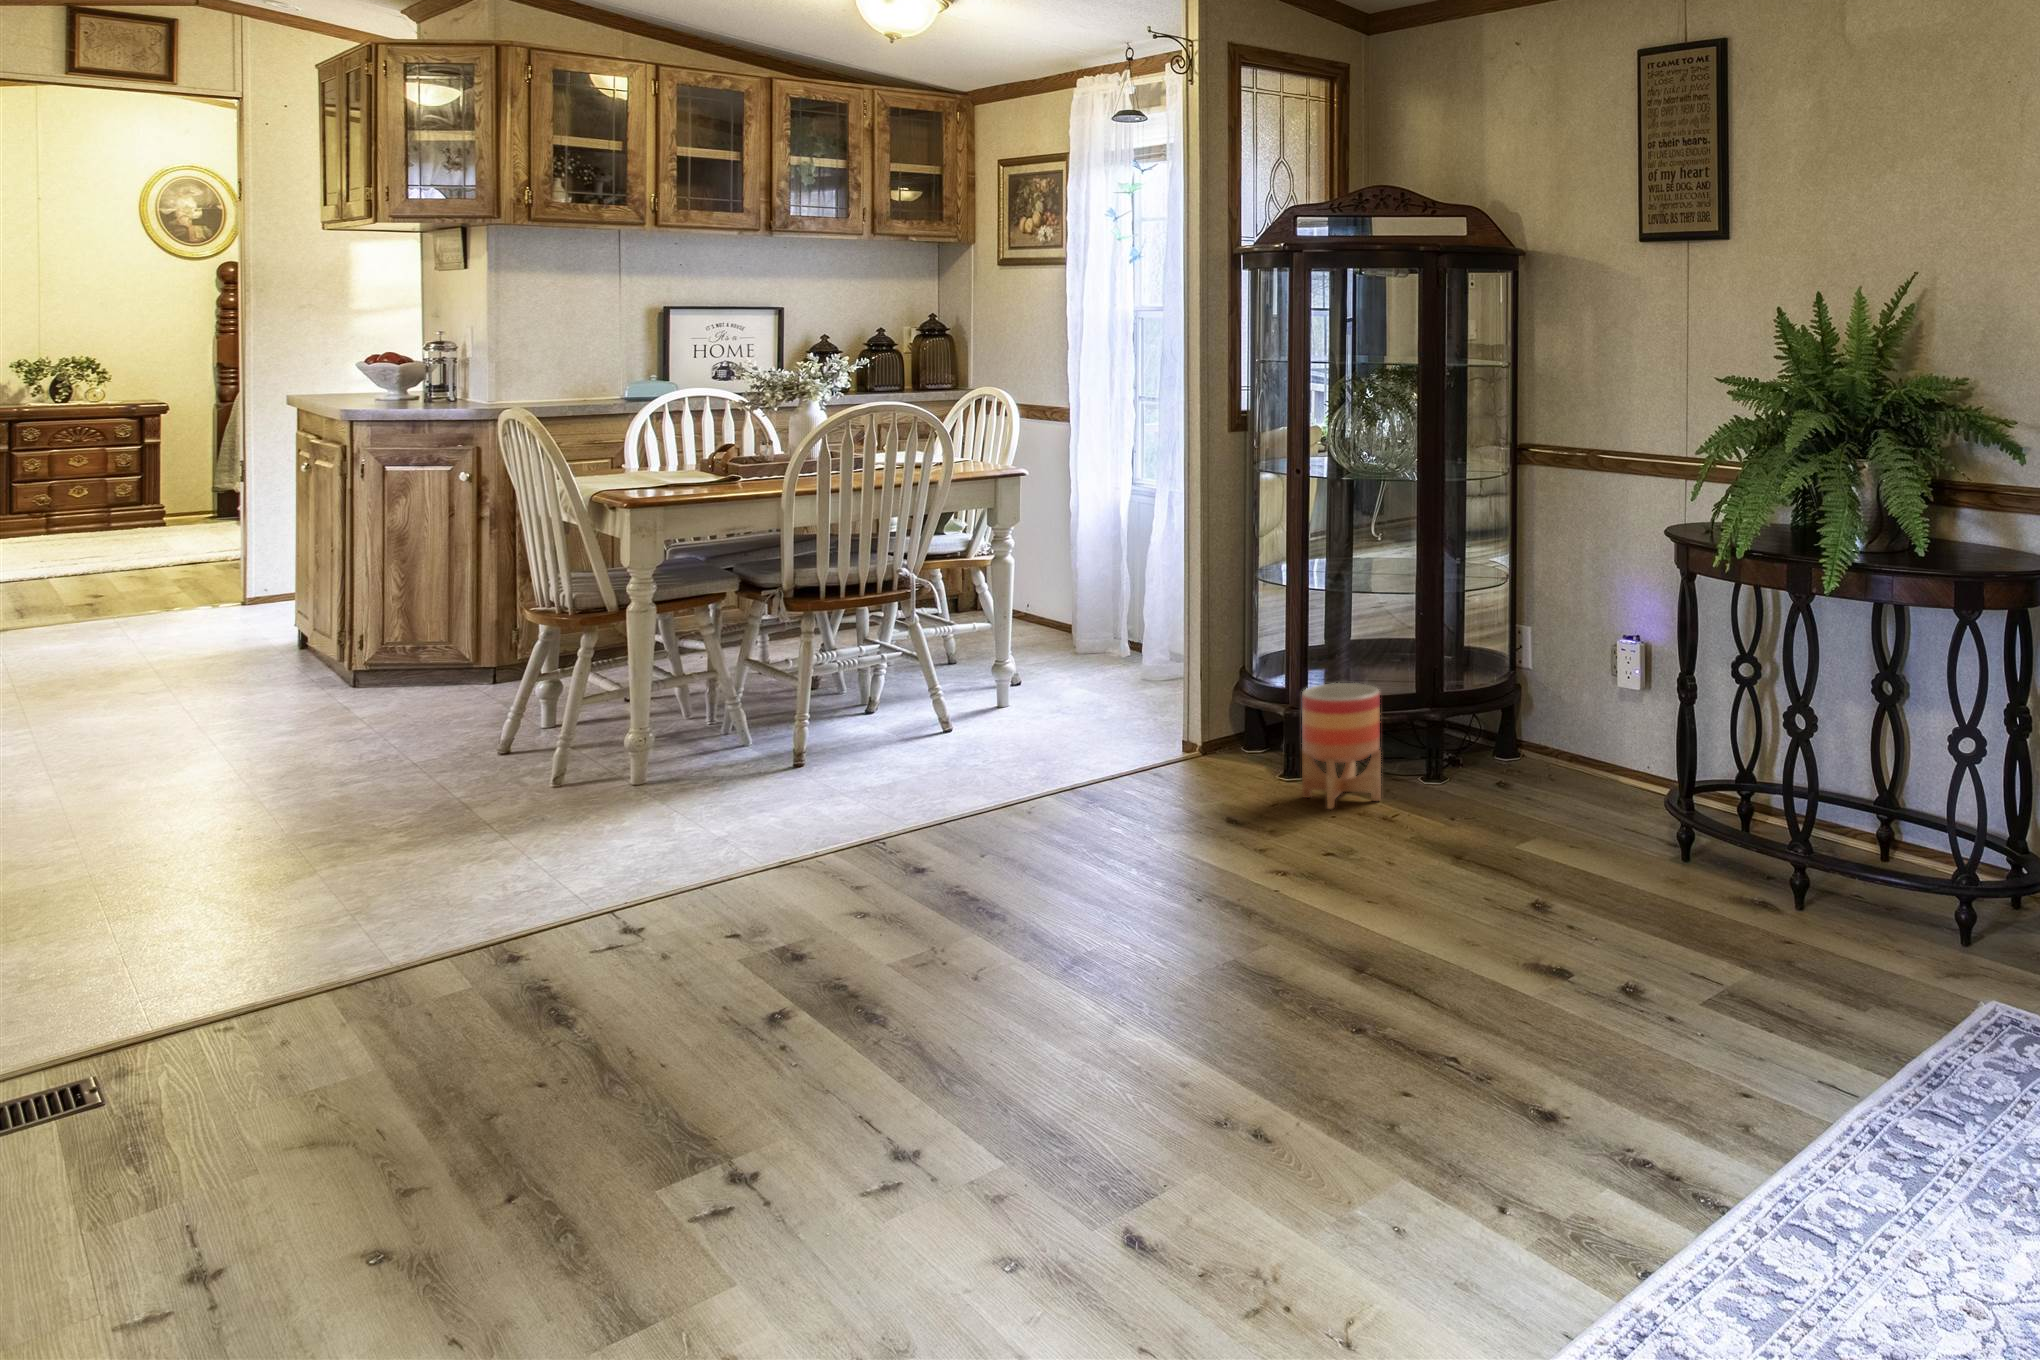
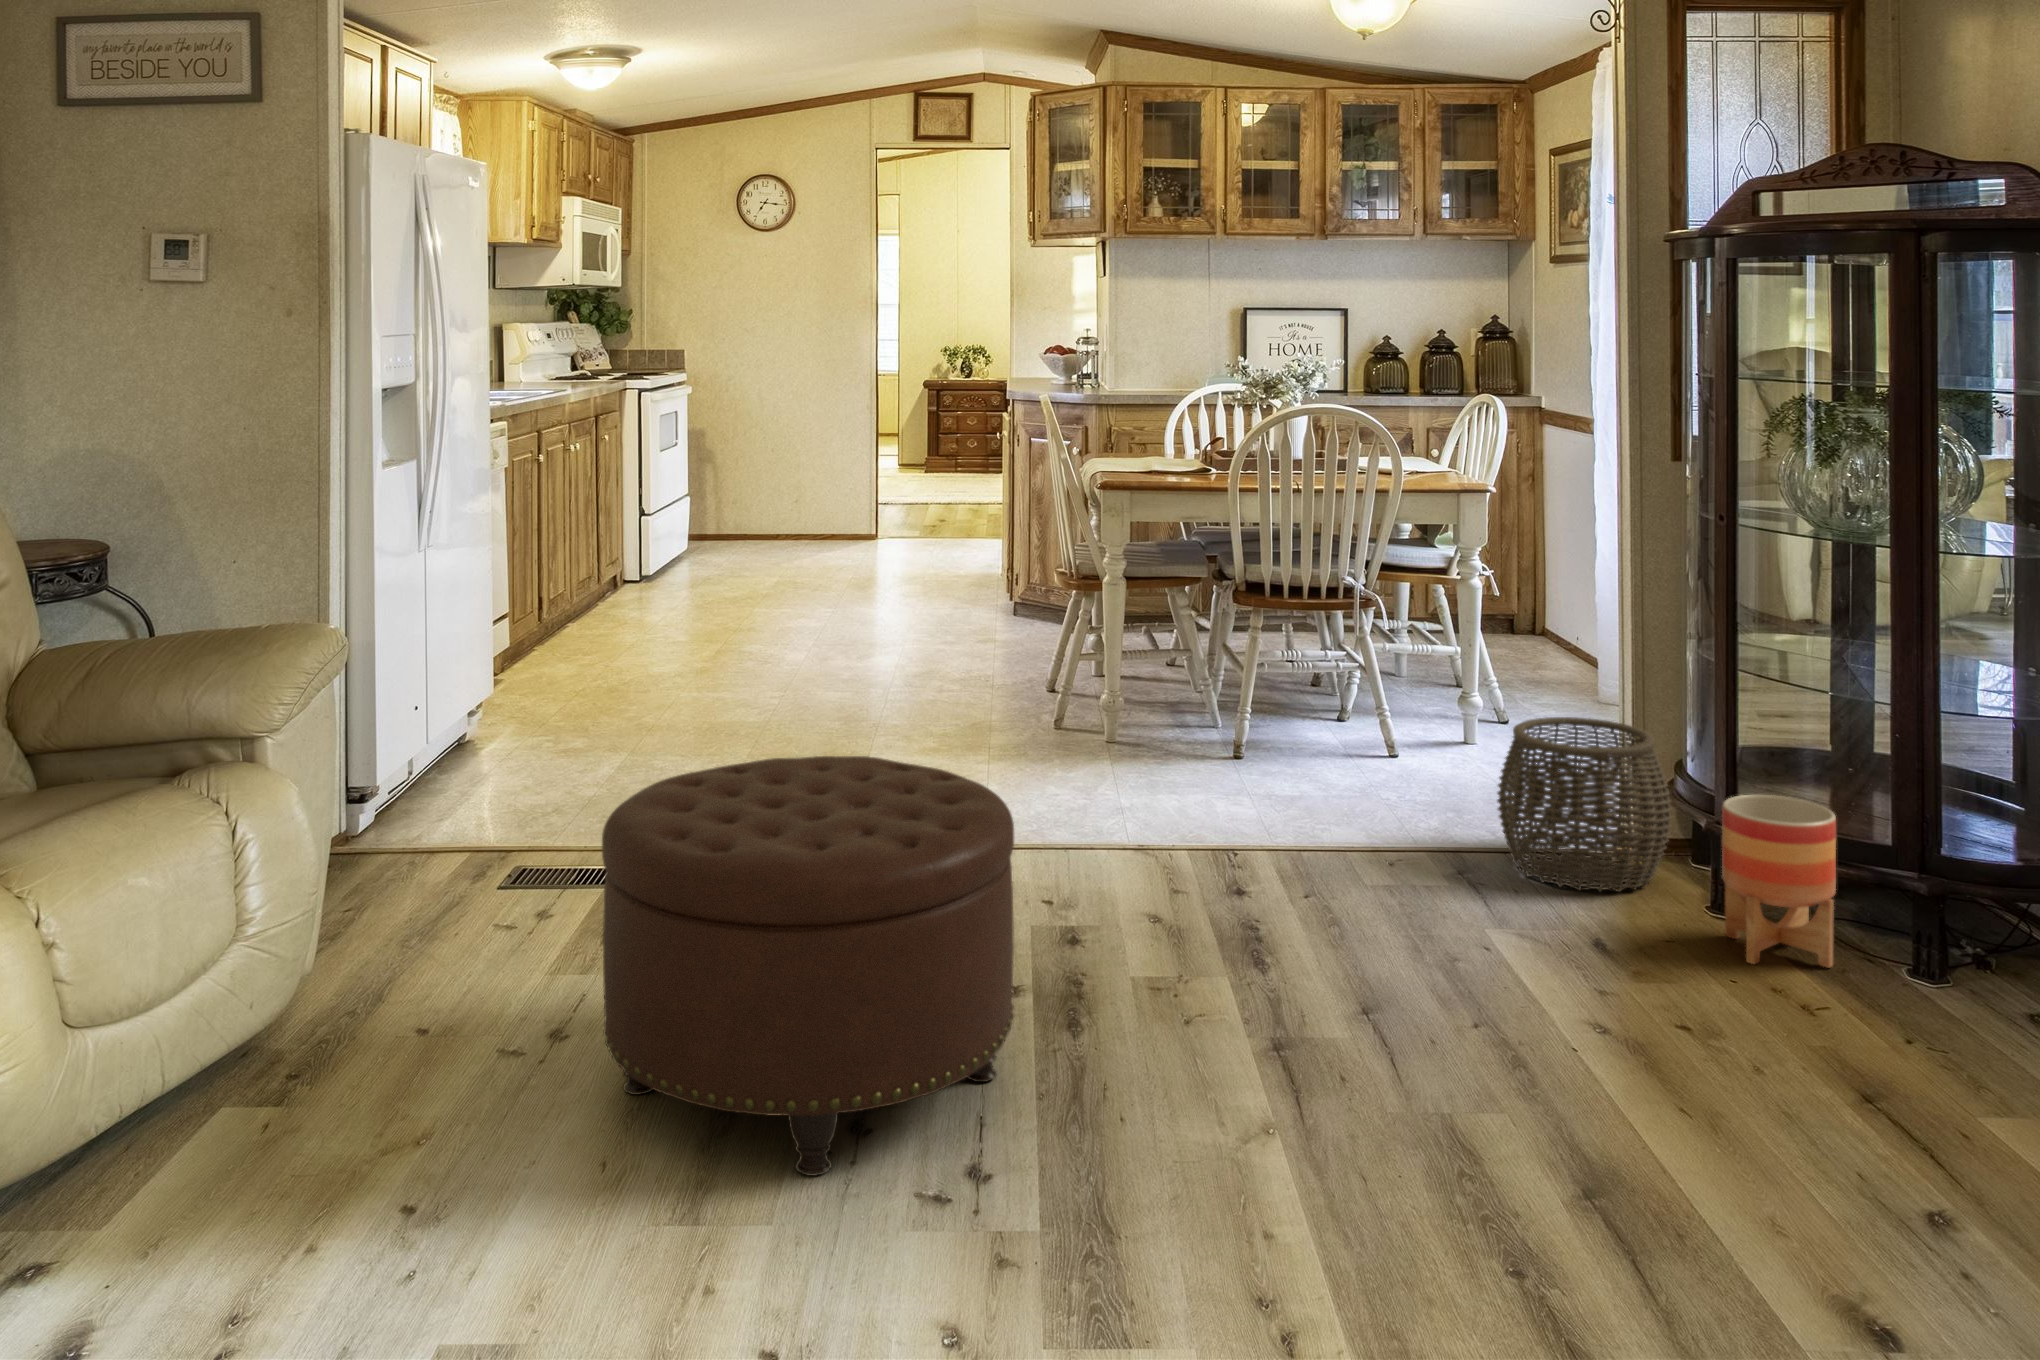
woven basket: none [1104,653,1244,792] -> present [1497,717,1672,892]
ottoman: none [445,752,873,1114] -> present [602,756,1014,1176]

